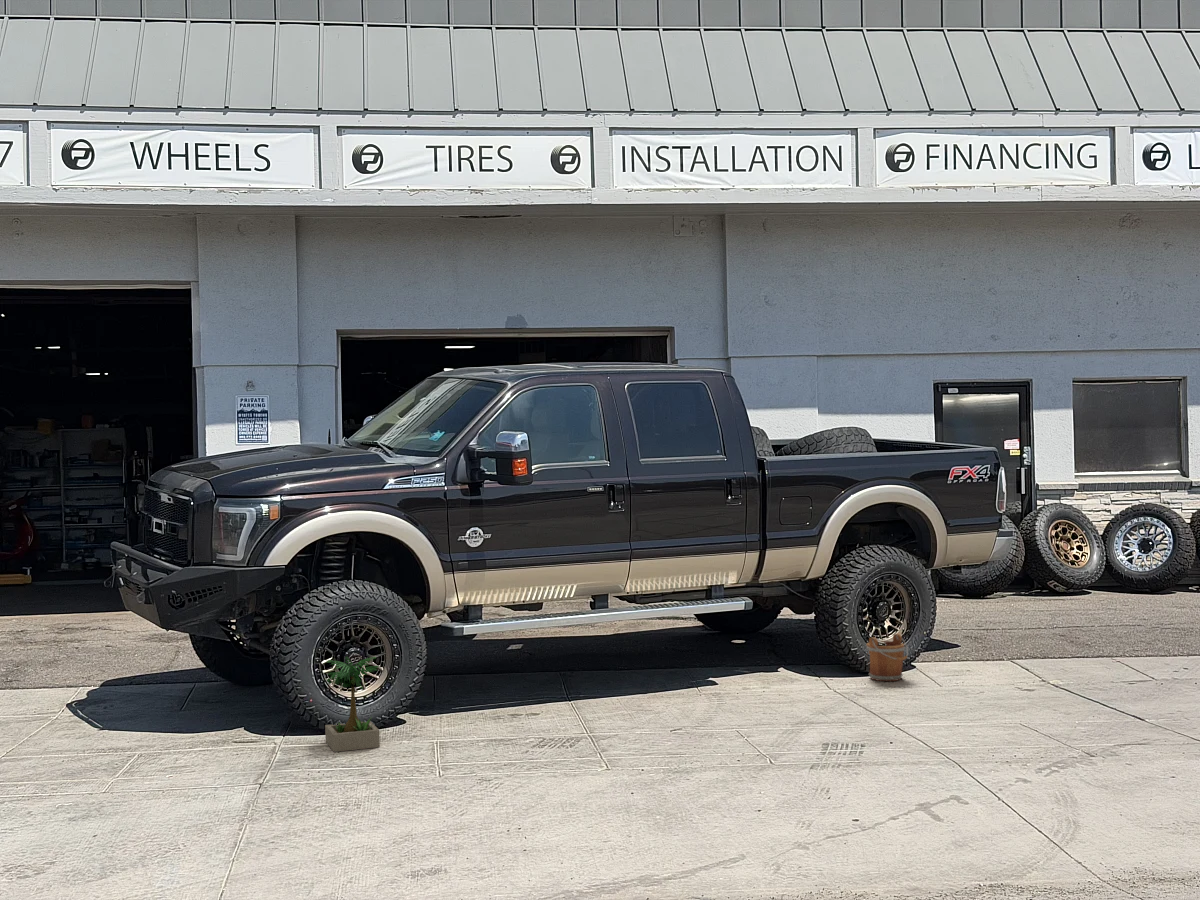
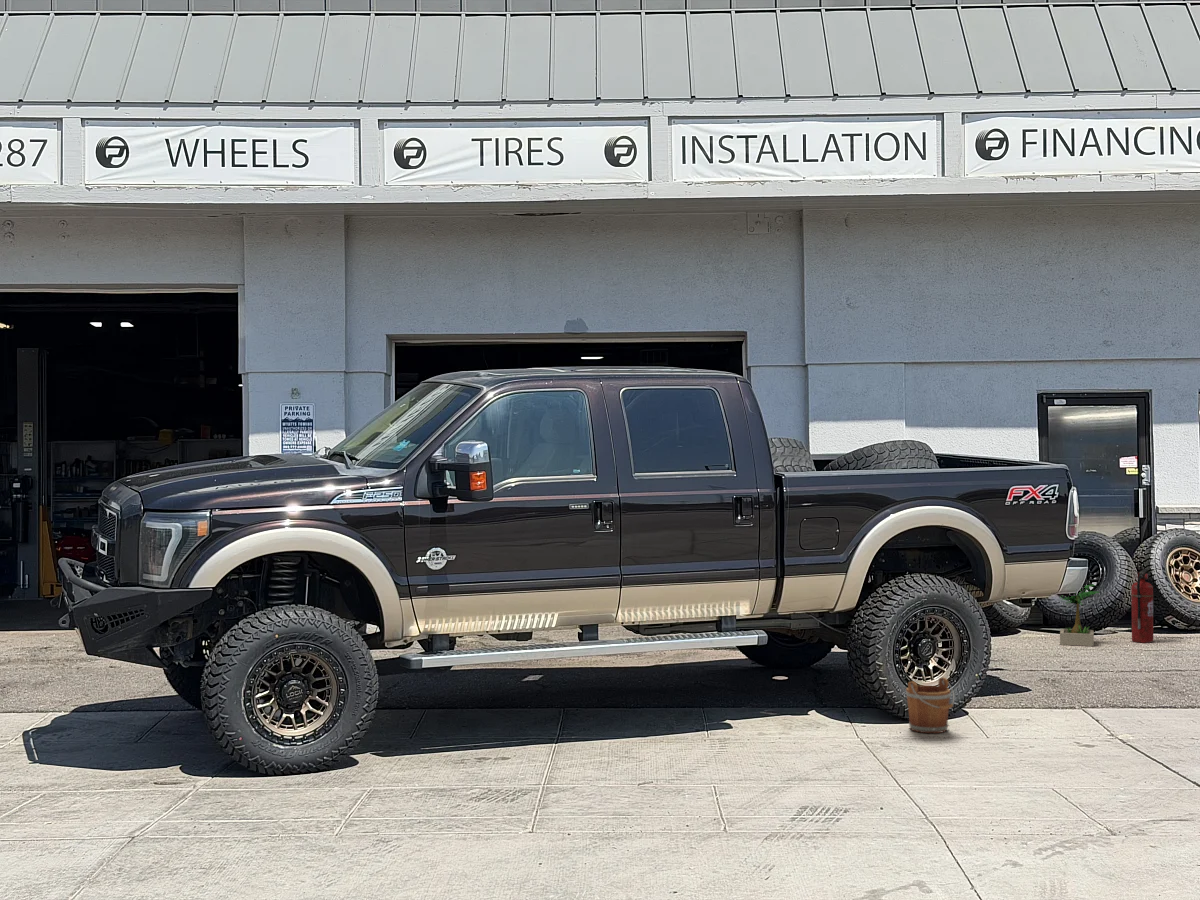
fire extinguisher: none [1026,539,1045,604] -> present [1131,569,1153,643]
potted plant: present [325,657,380,752] -> present [1060,585,1099,646]

